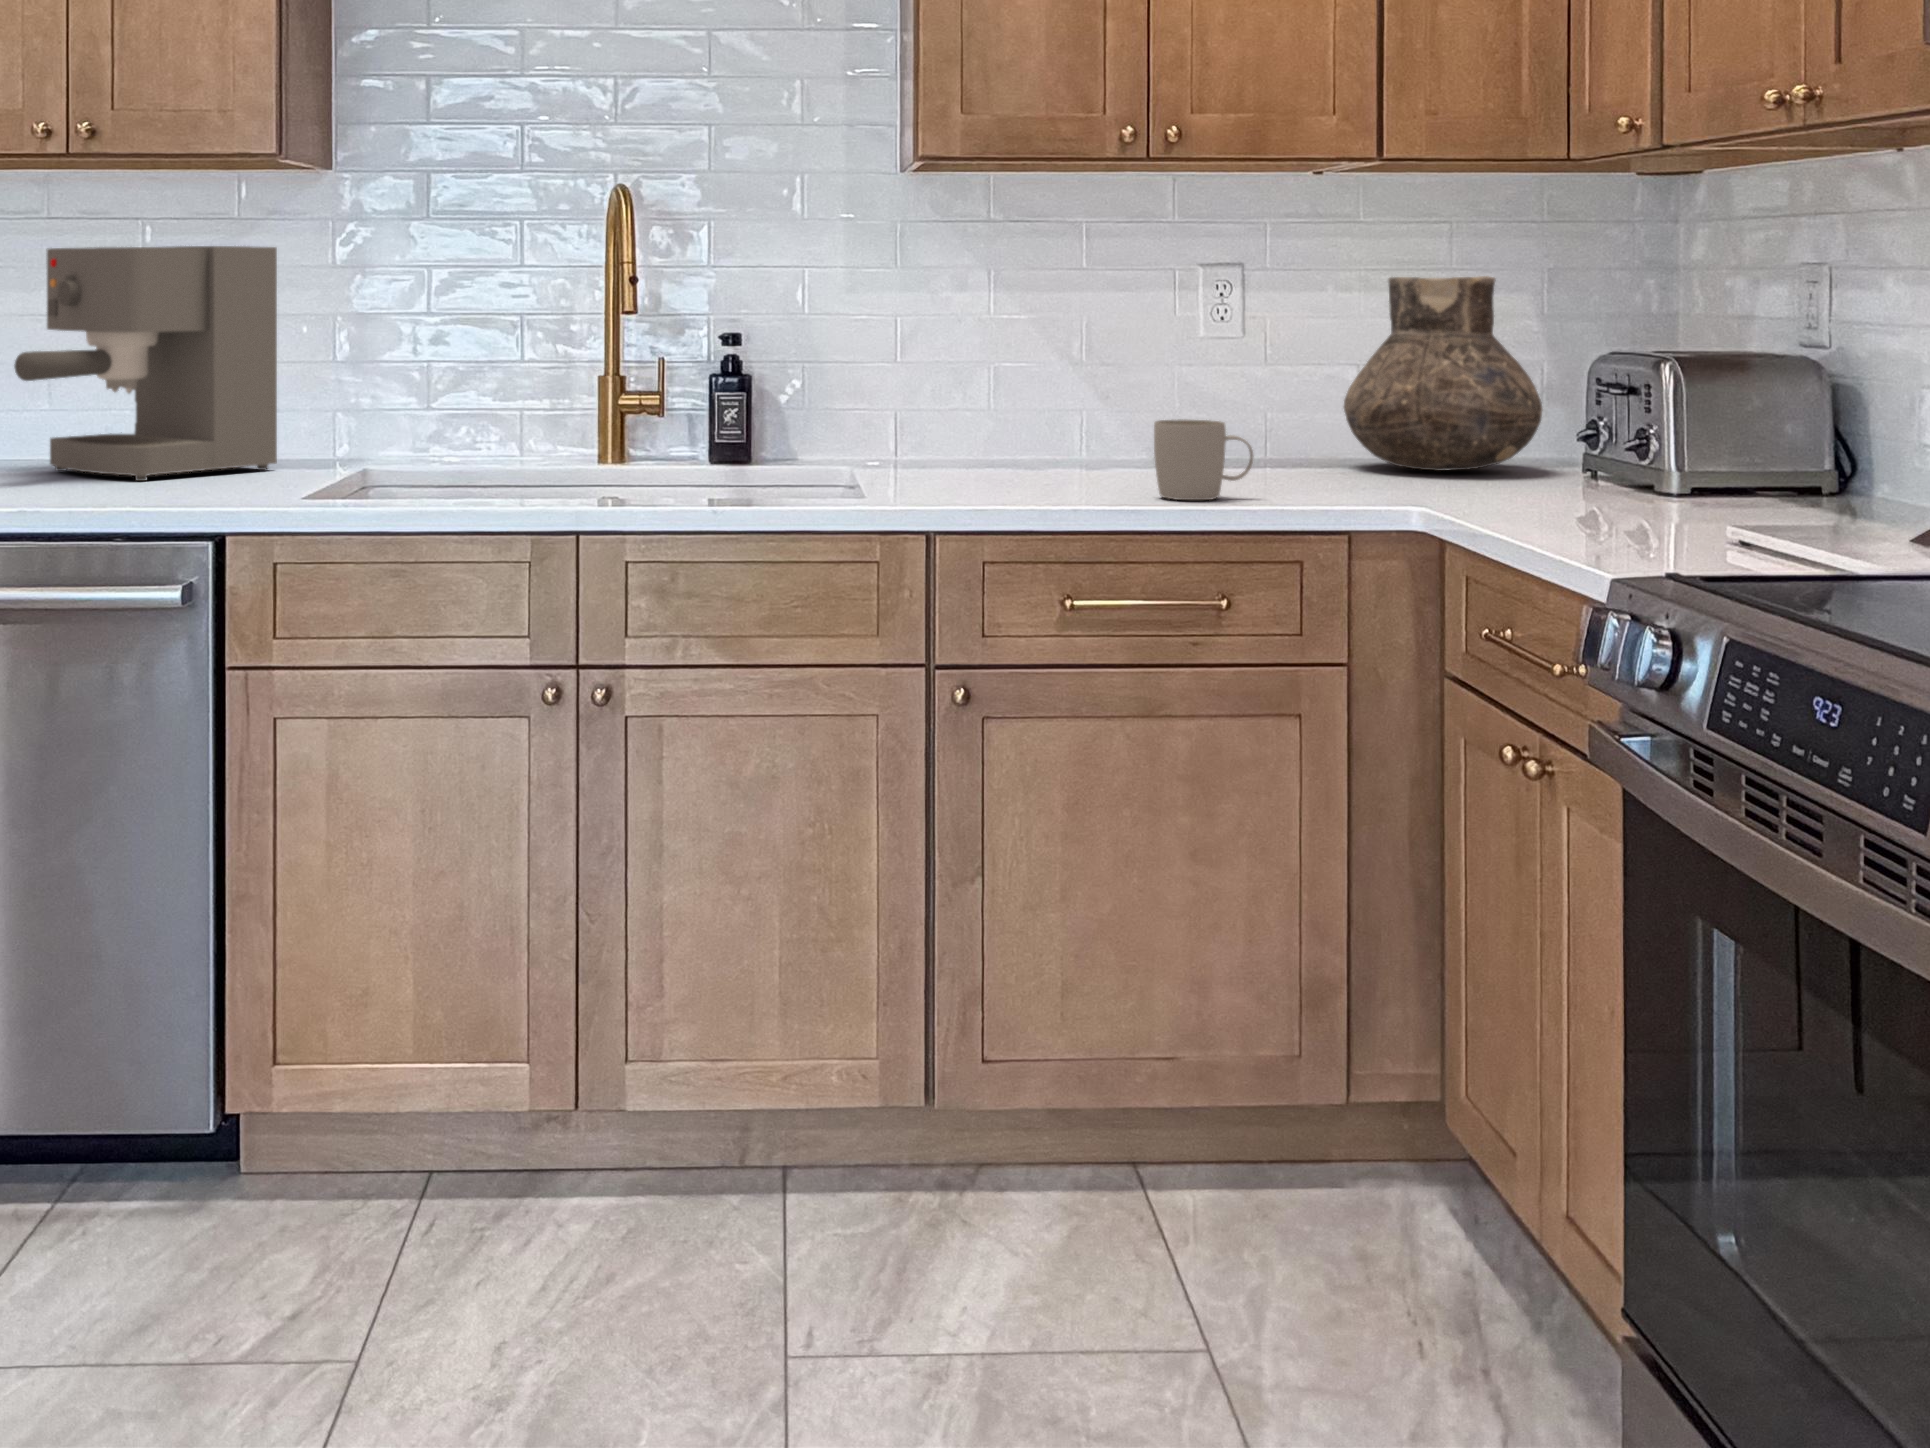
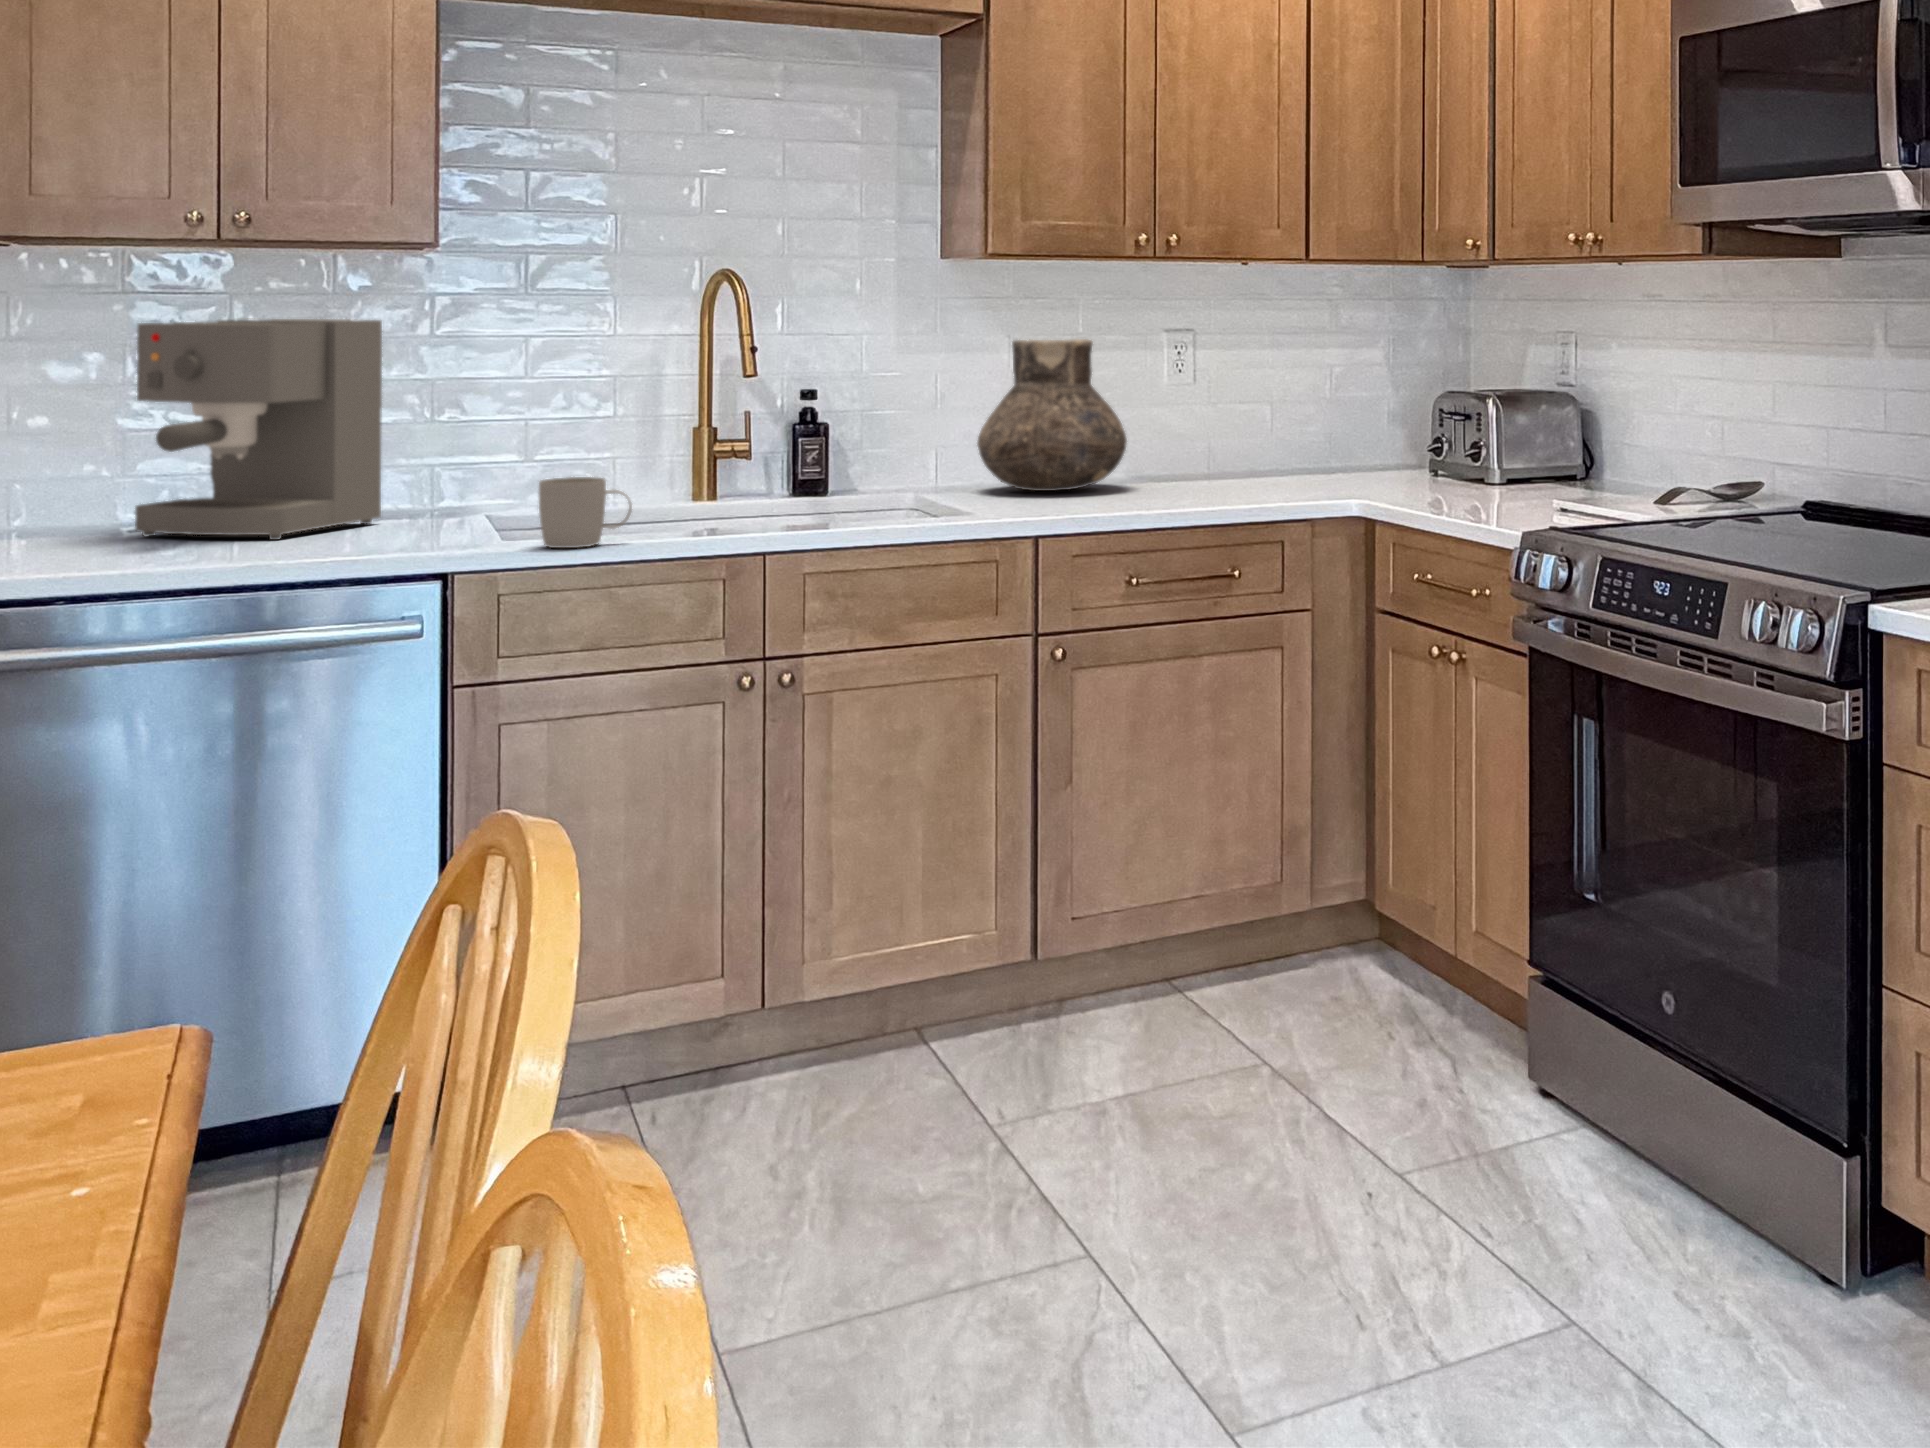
vase: present [1344,276,1542,471] -> present [977,339,1127,491]
mug: present [1154,420,1253,500] -> present [539,477,632,548]

